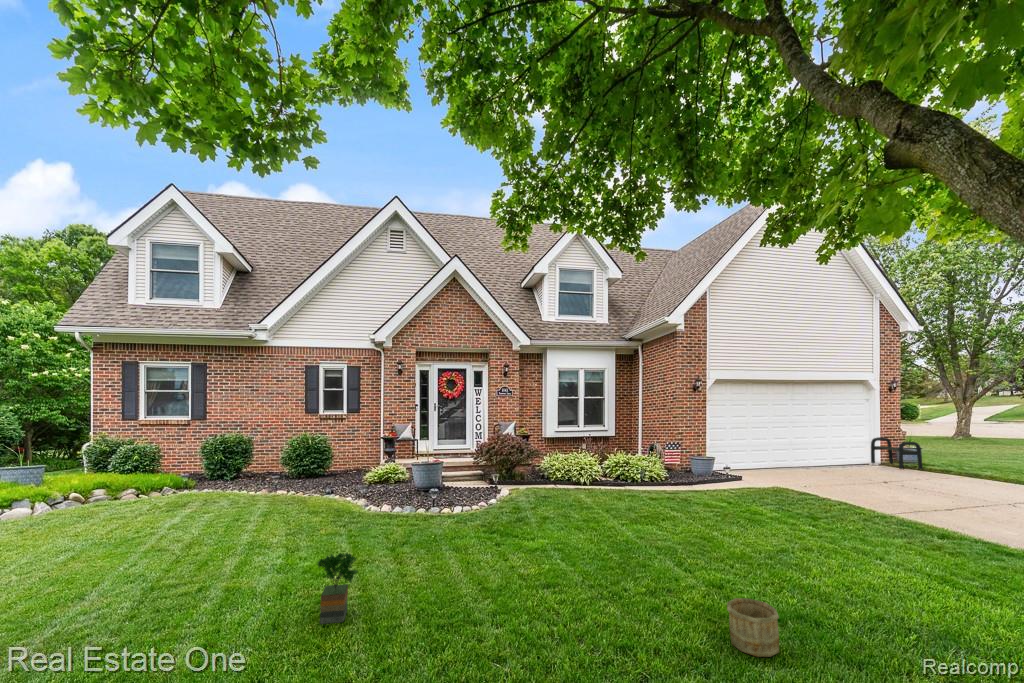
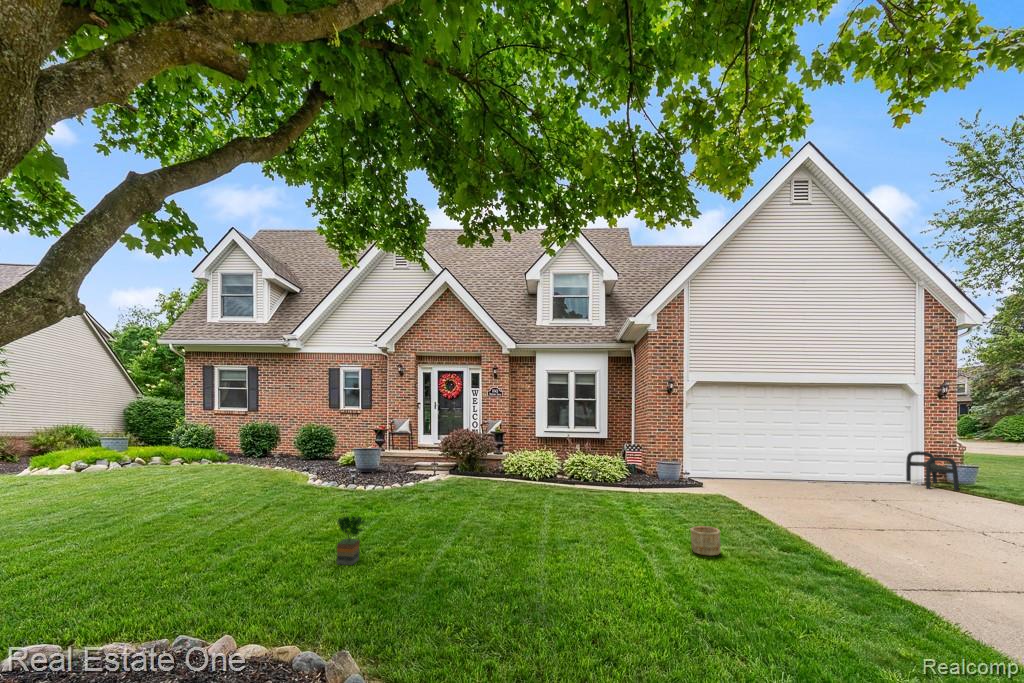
potted tree: present [317,553,357,624] -> present [337,516,365,565]
wooden bucket: present [727,598,779,657] -> present [690,526,721,556]

